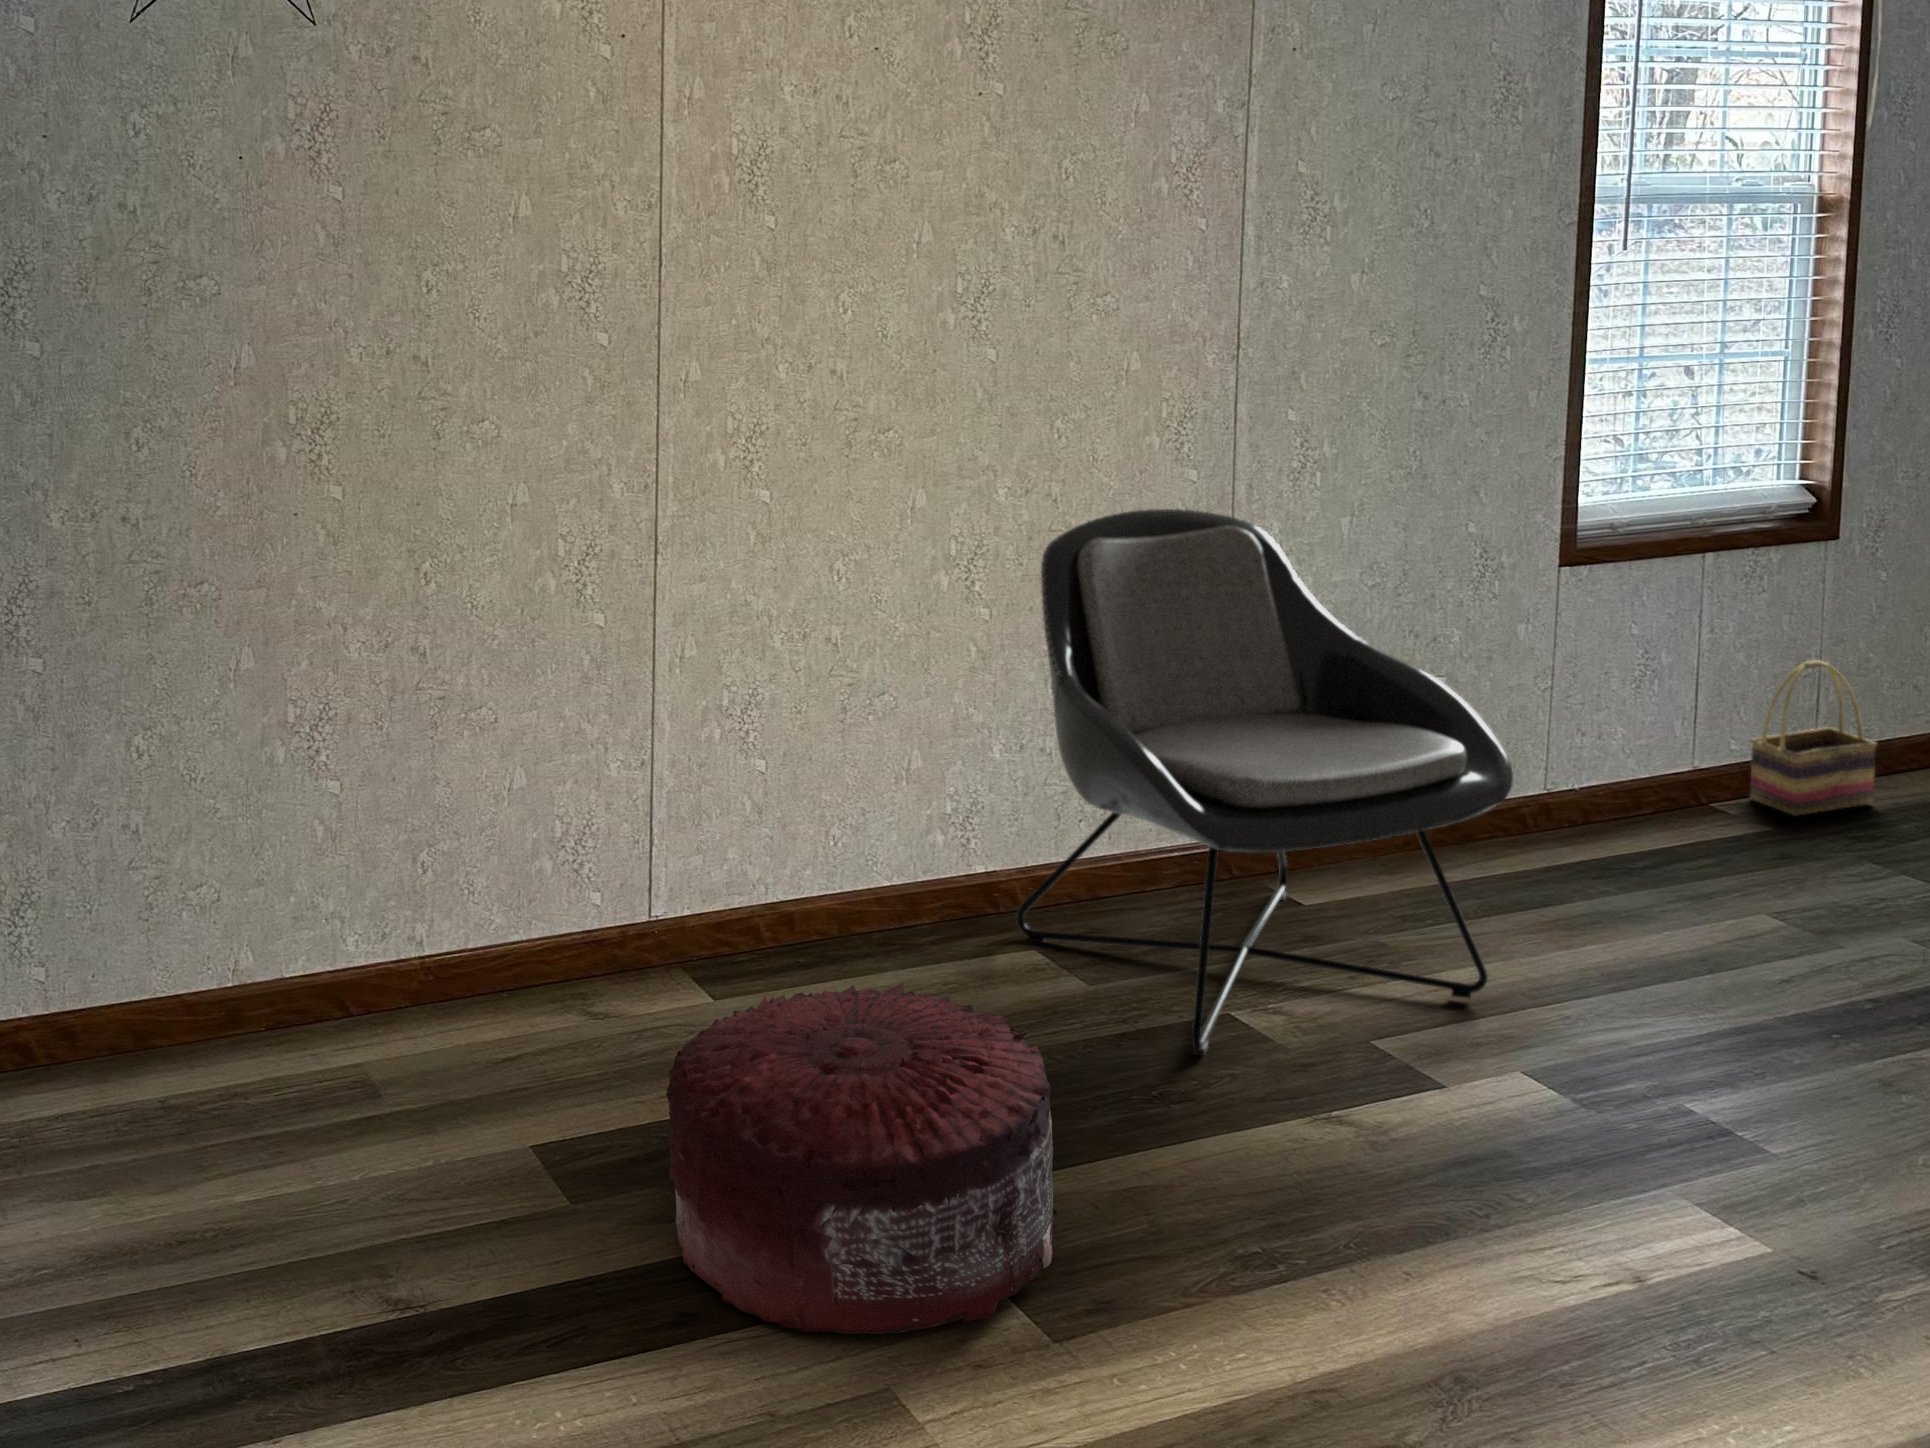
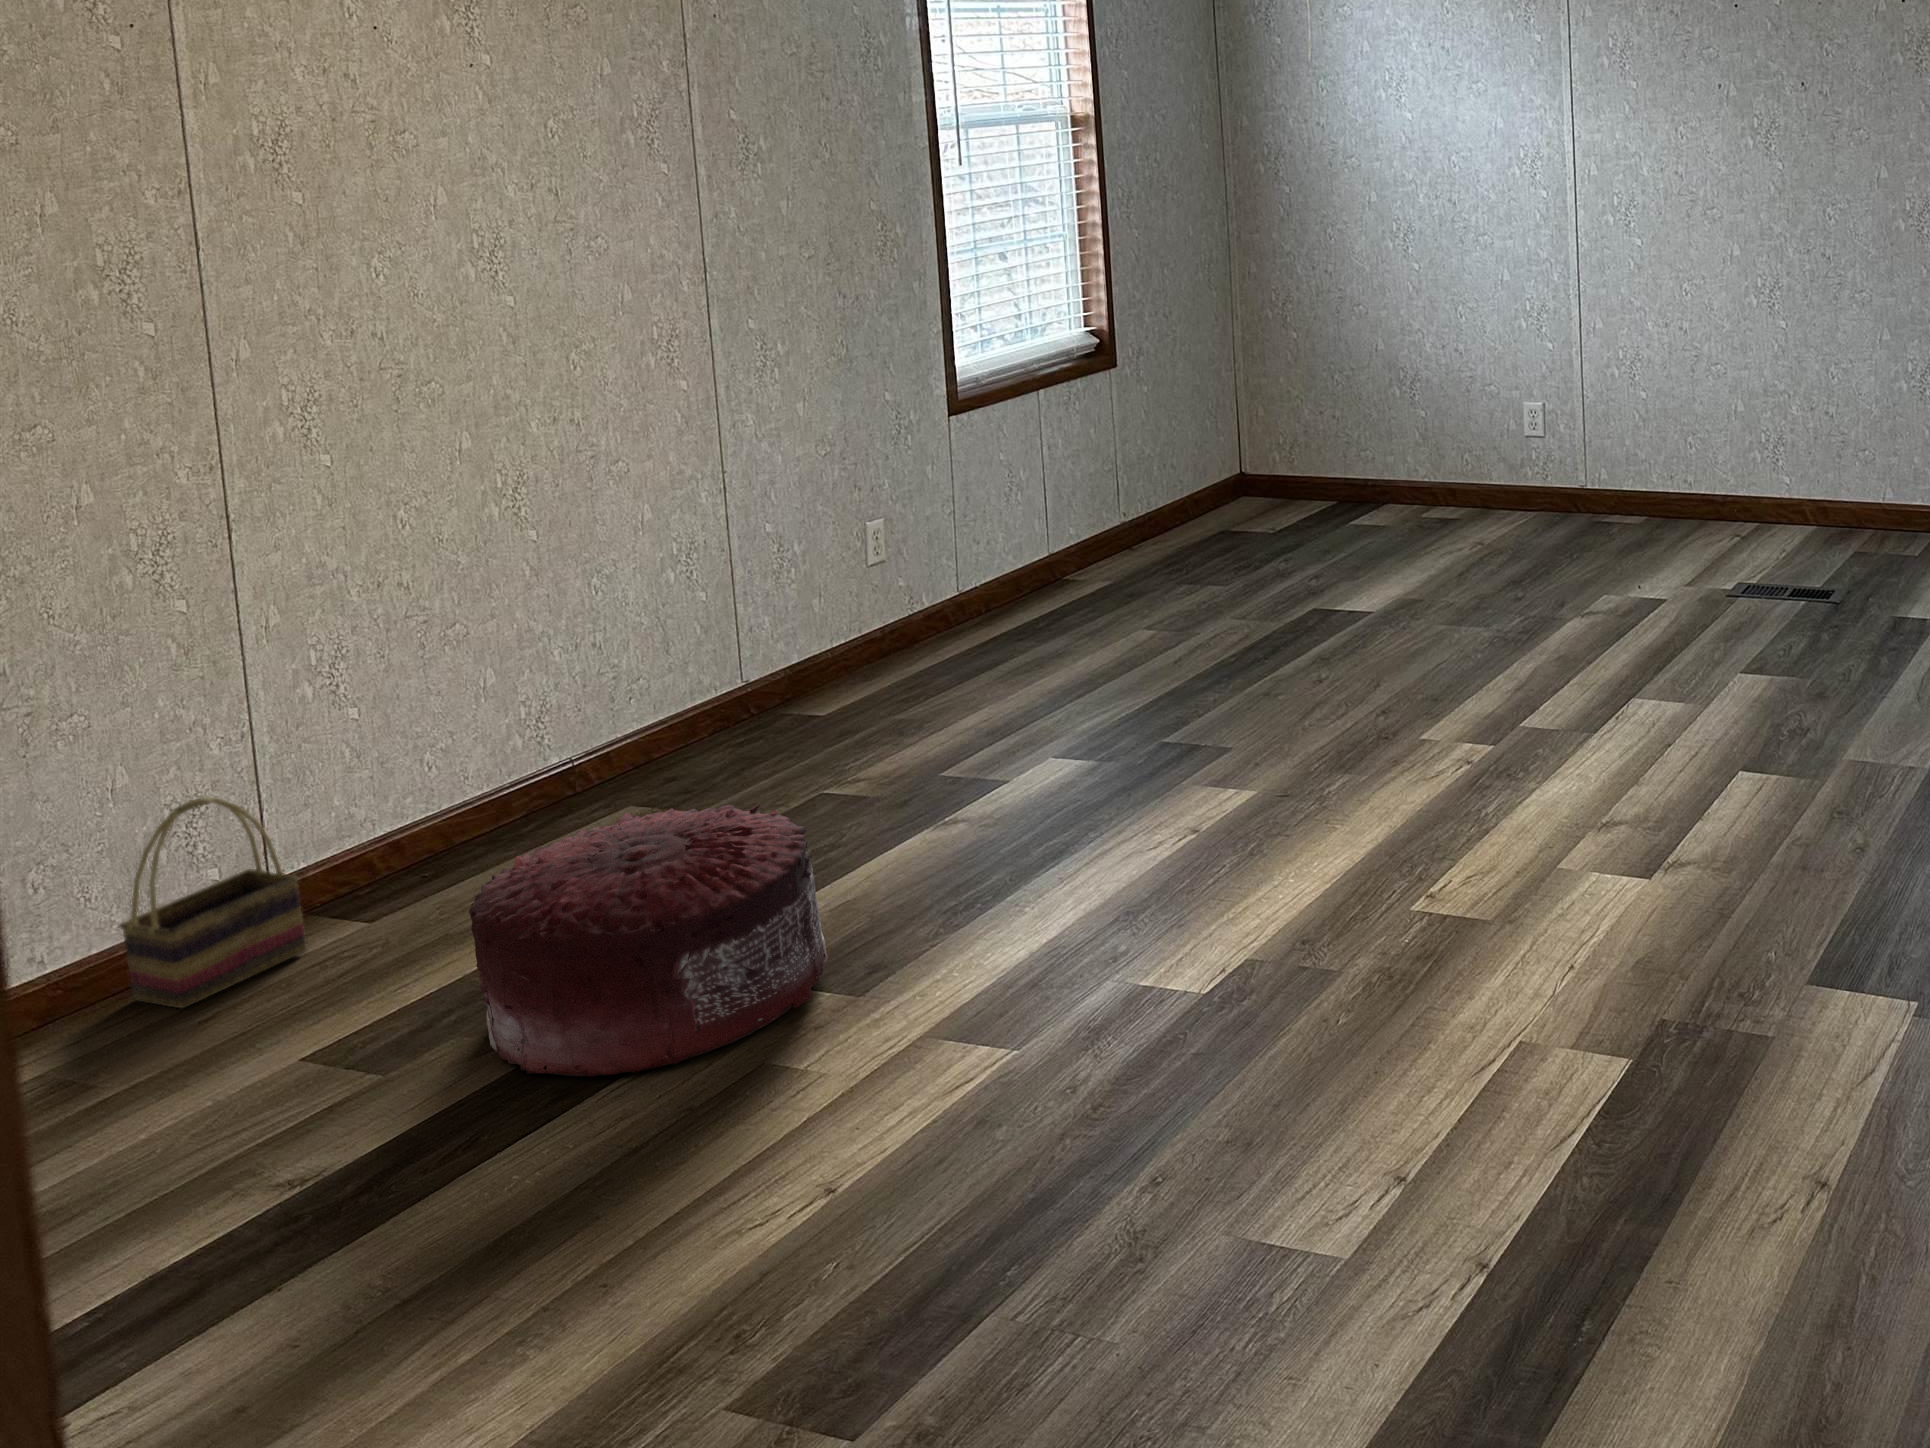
lounge chair: present [1016,509,1513,1056] -> none [588,412,1003,823]
basket: present [1750,660,1877,816] -> present [120,797,306,1009]

